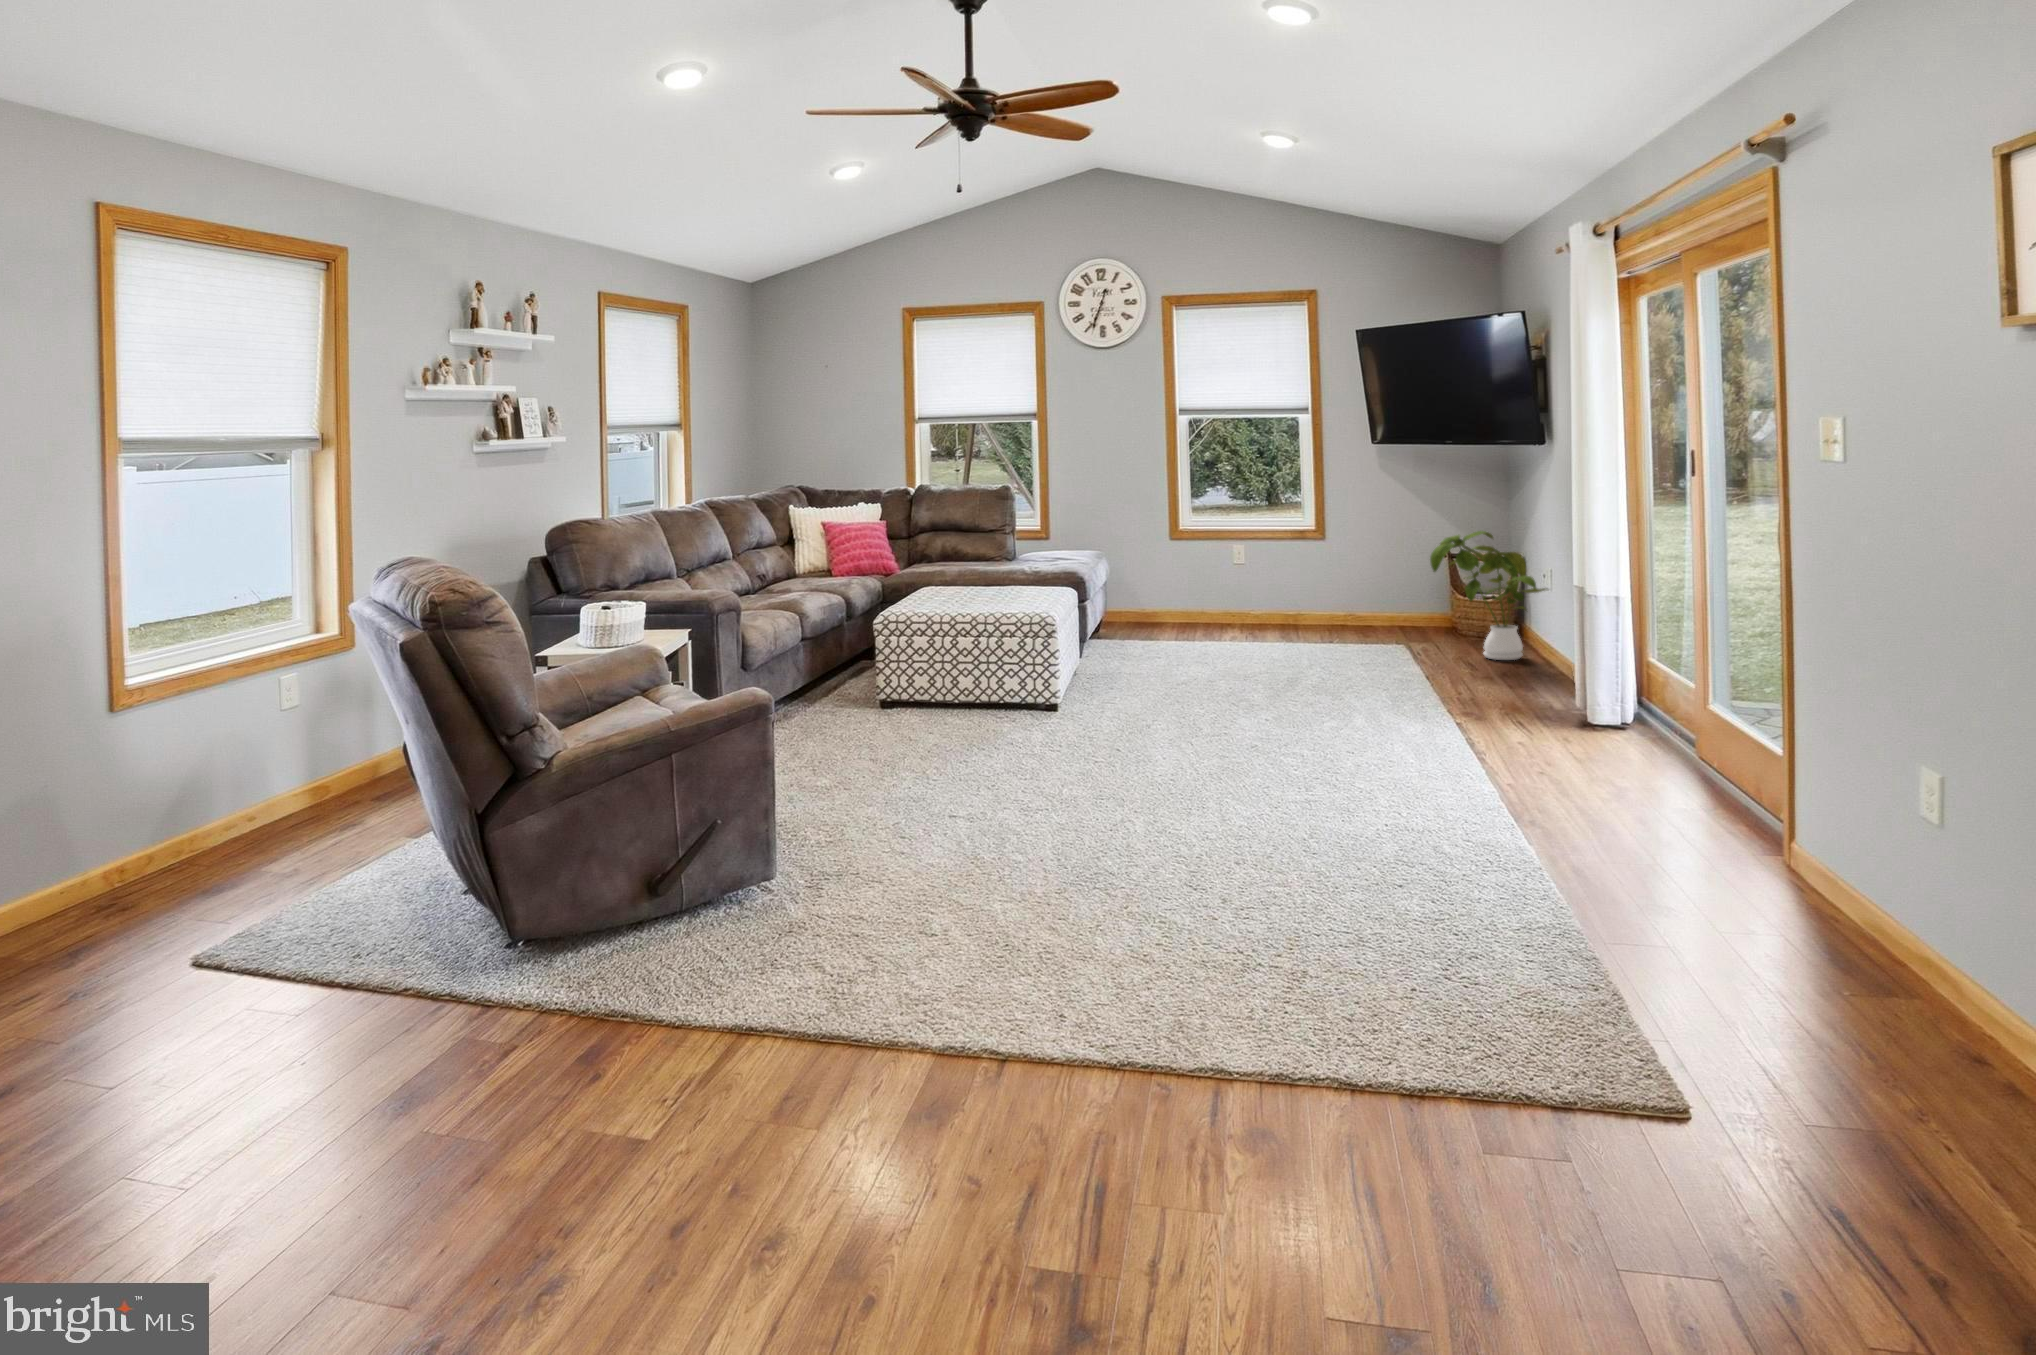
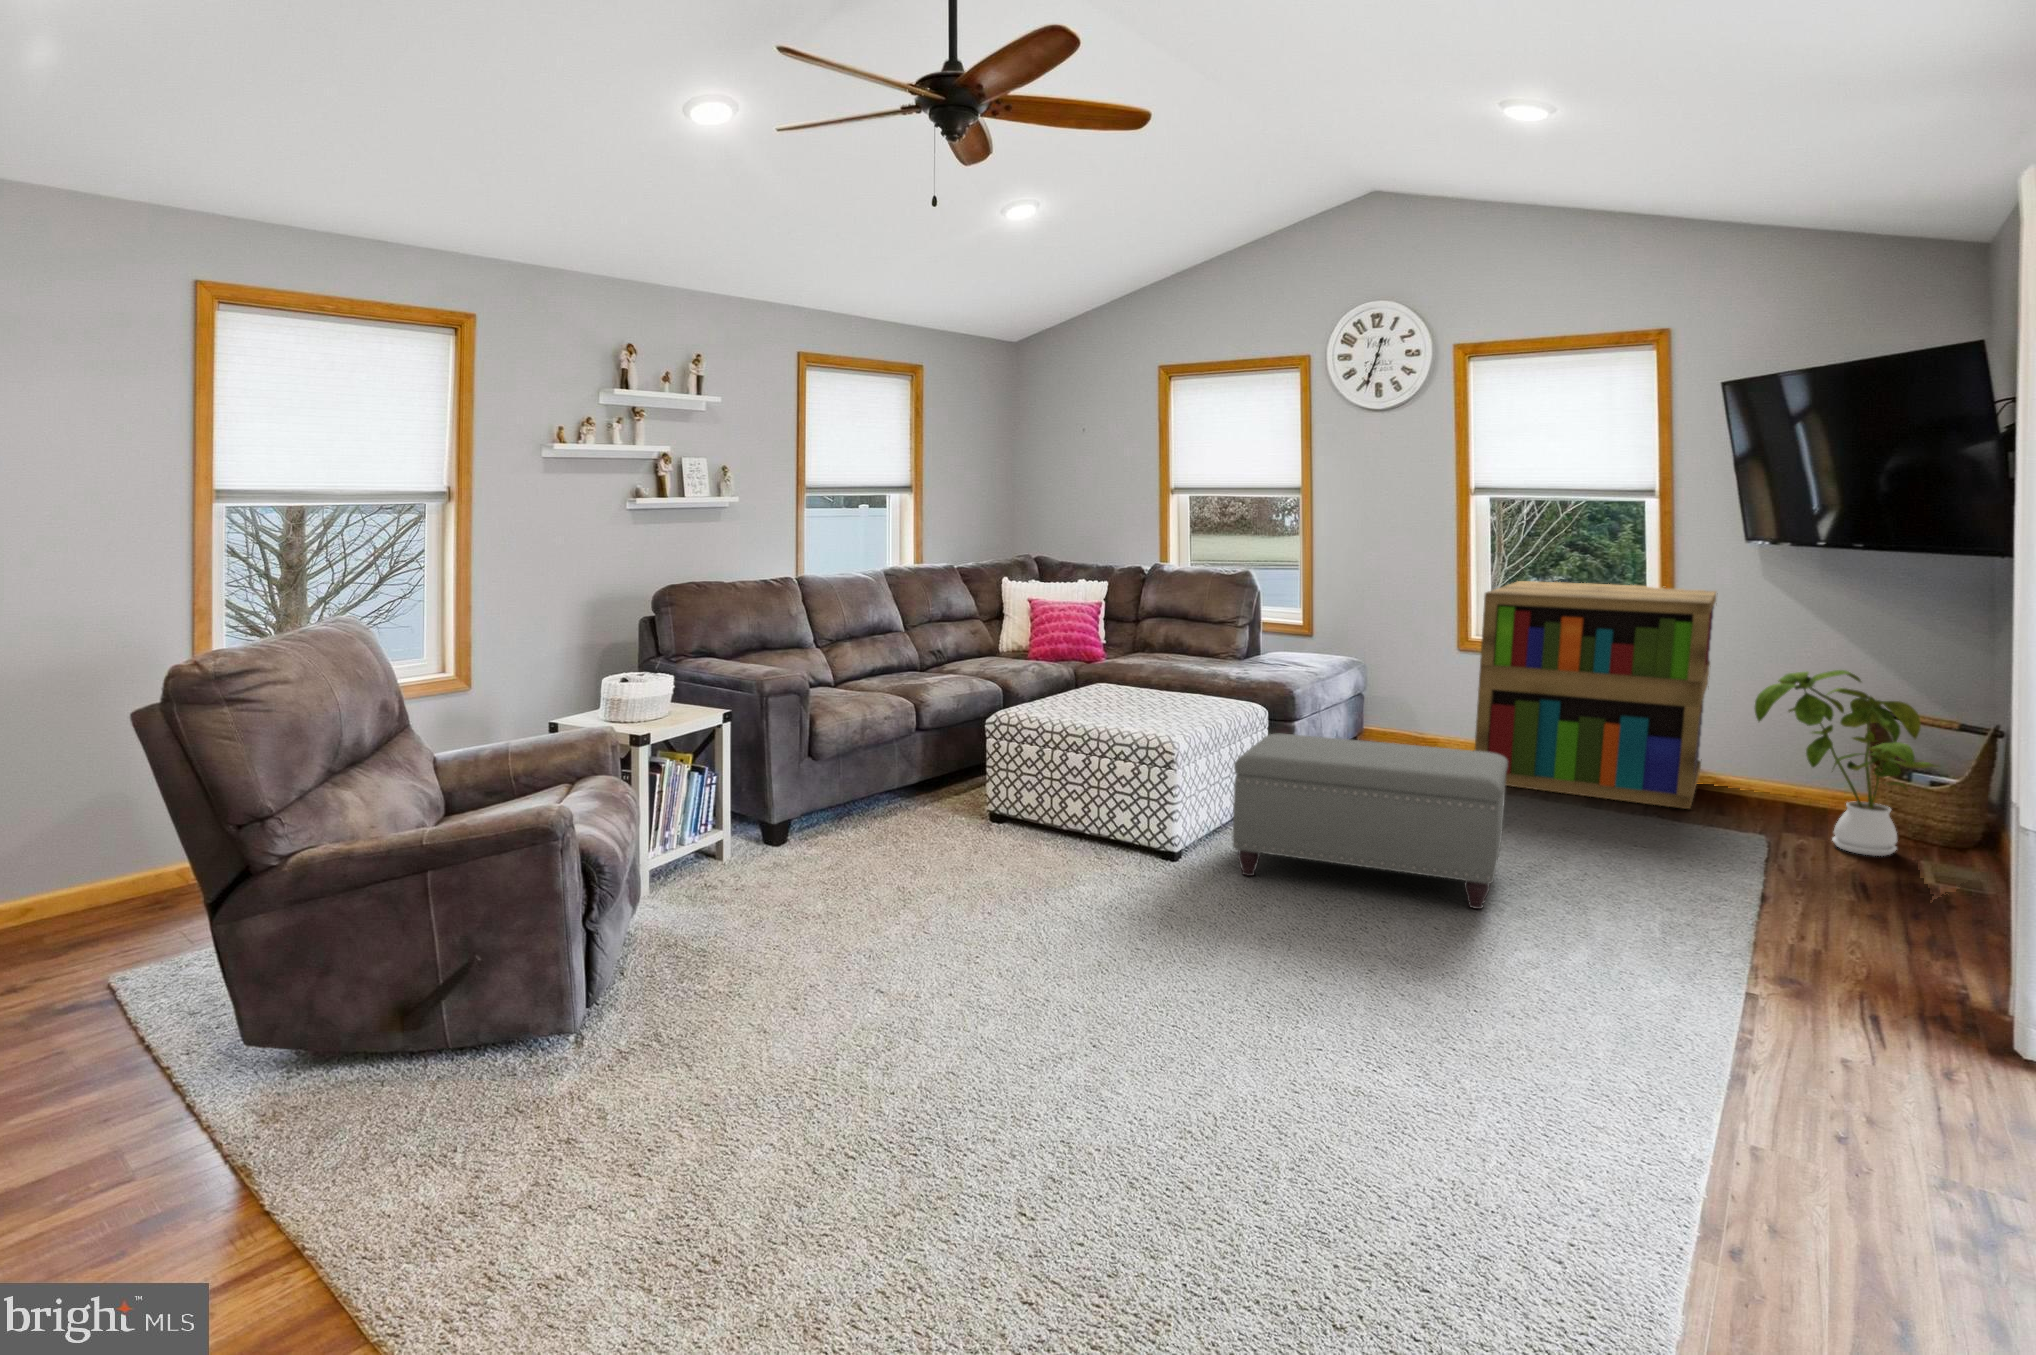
bookshelf: none [1227,486,1389,649] -> present [1475,581,1716,809]
ottoman: none [1111,603,1312,714] -> present [1233,733,1508,909]

